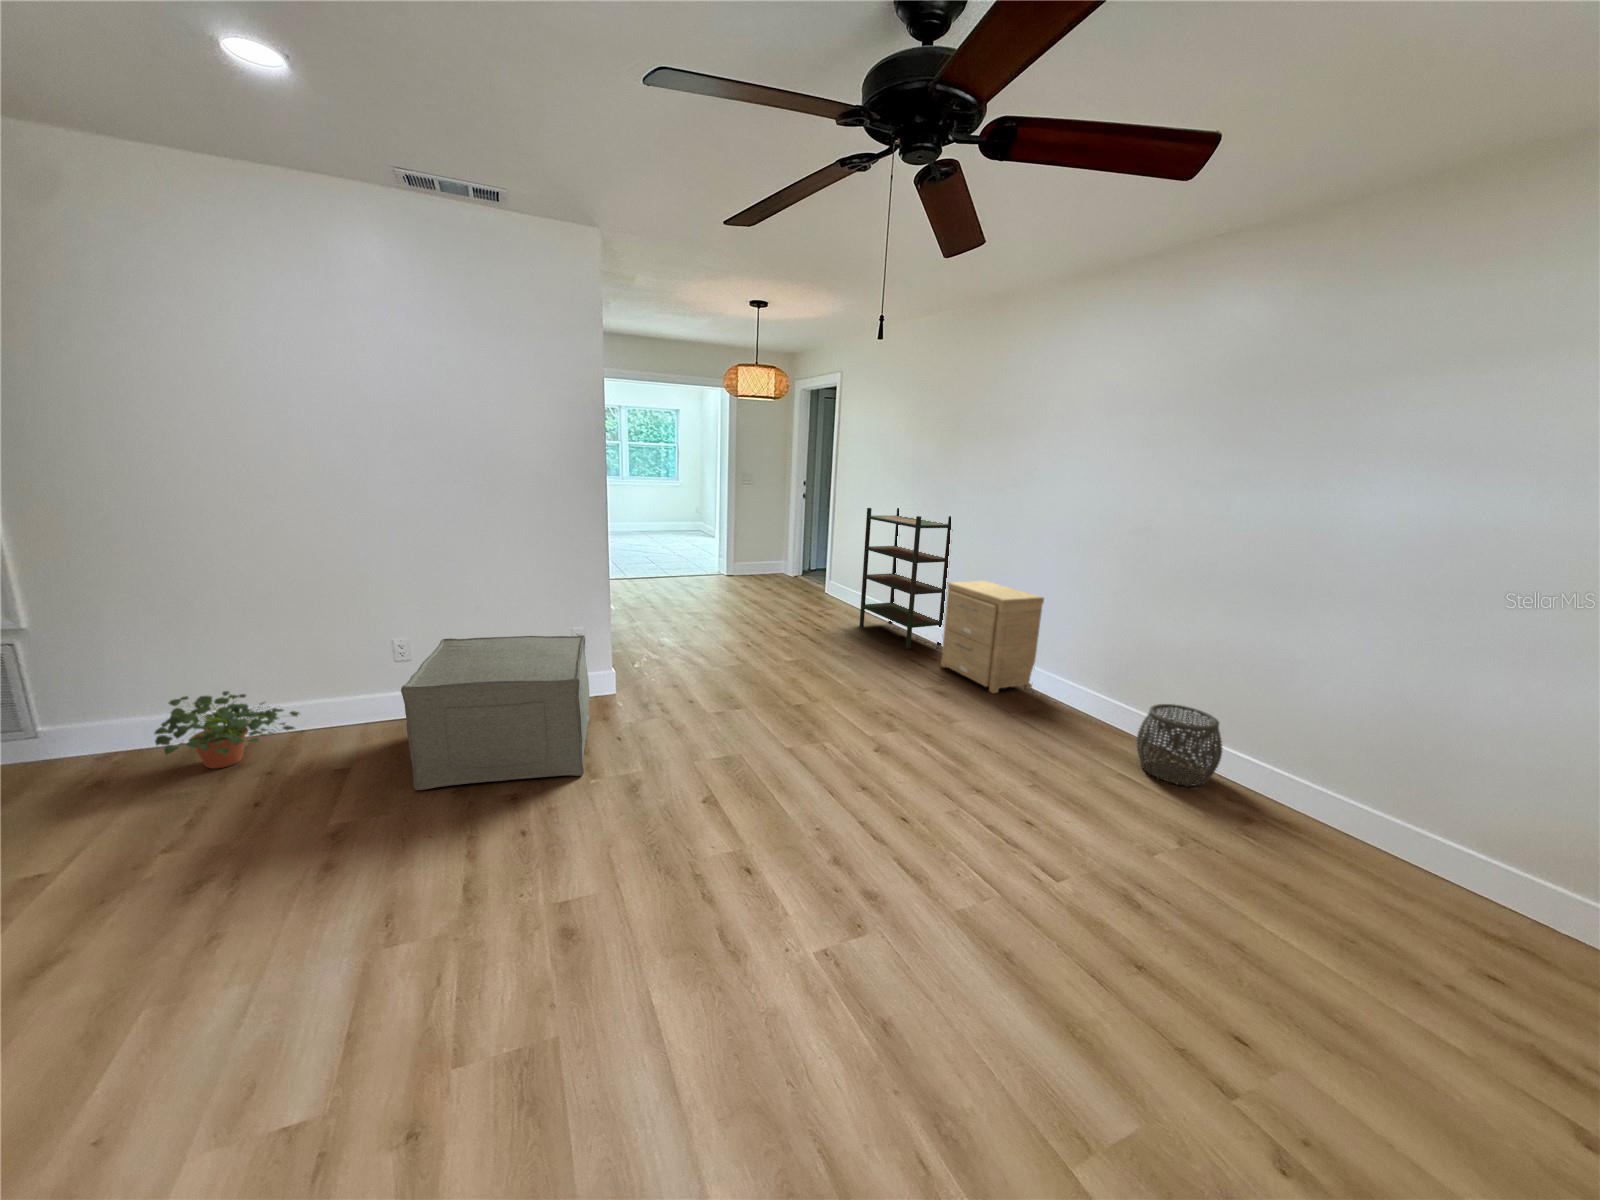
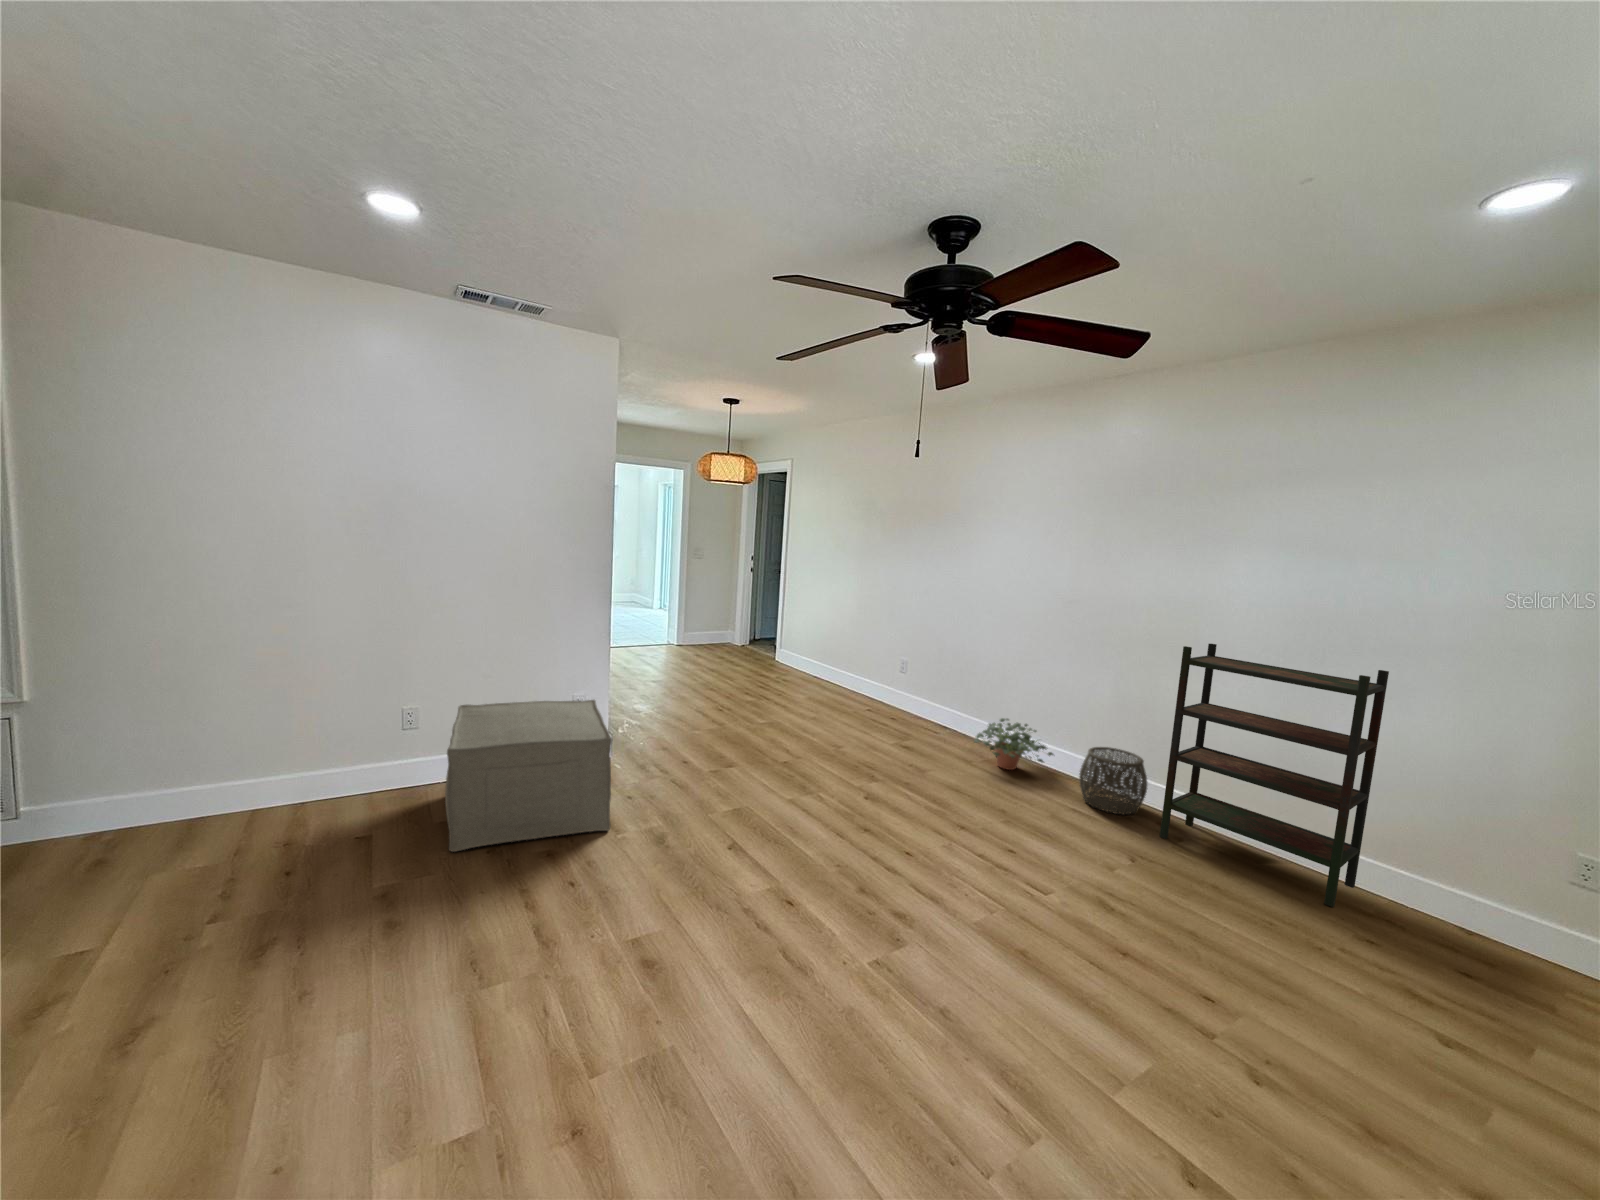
bookshelf: present [860,508,951,649] -> present [1160,644,1389,907]
side table: present [941,581,1044,693] -> none [898,647,987,746]
potted plant: present [155,691,299,769] -> present [974,718,1053,770]

